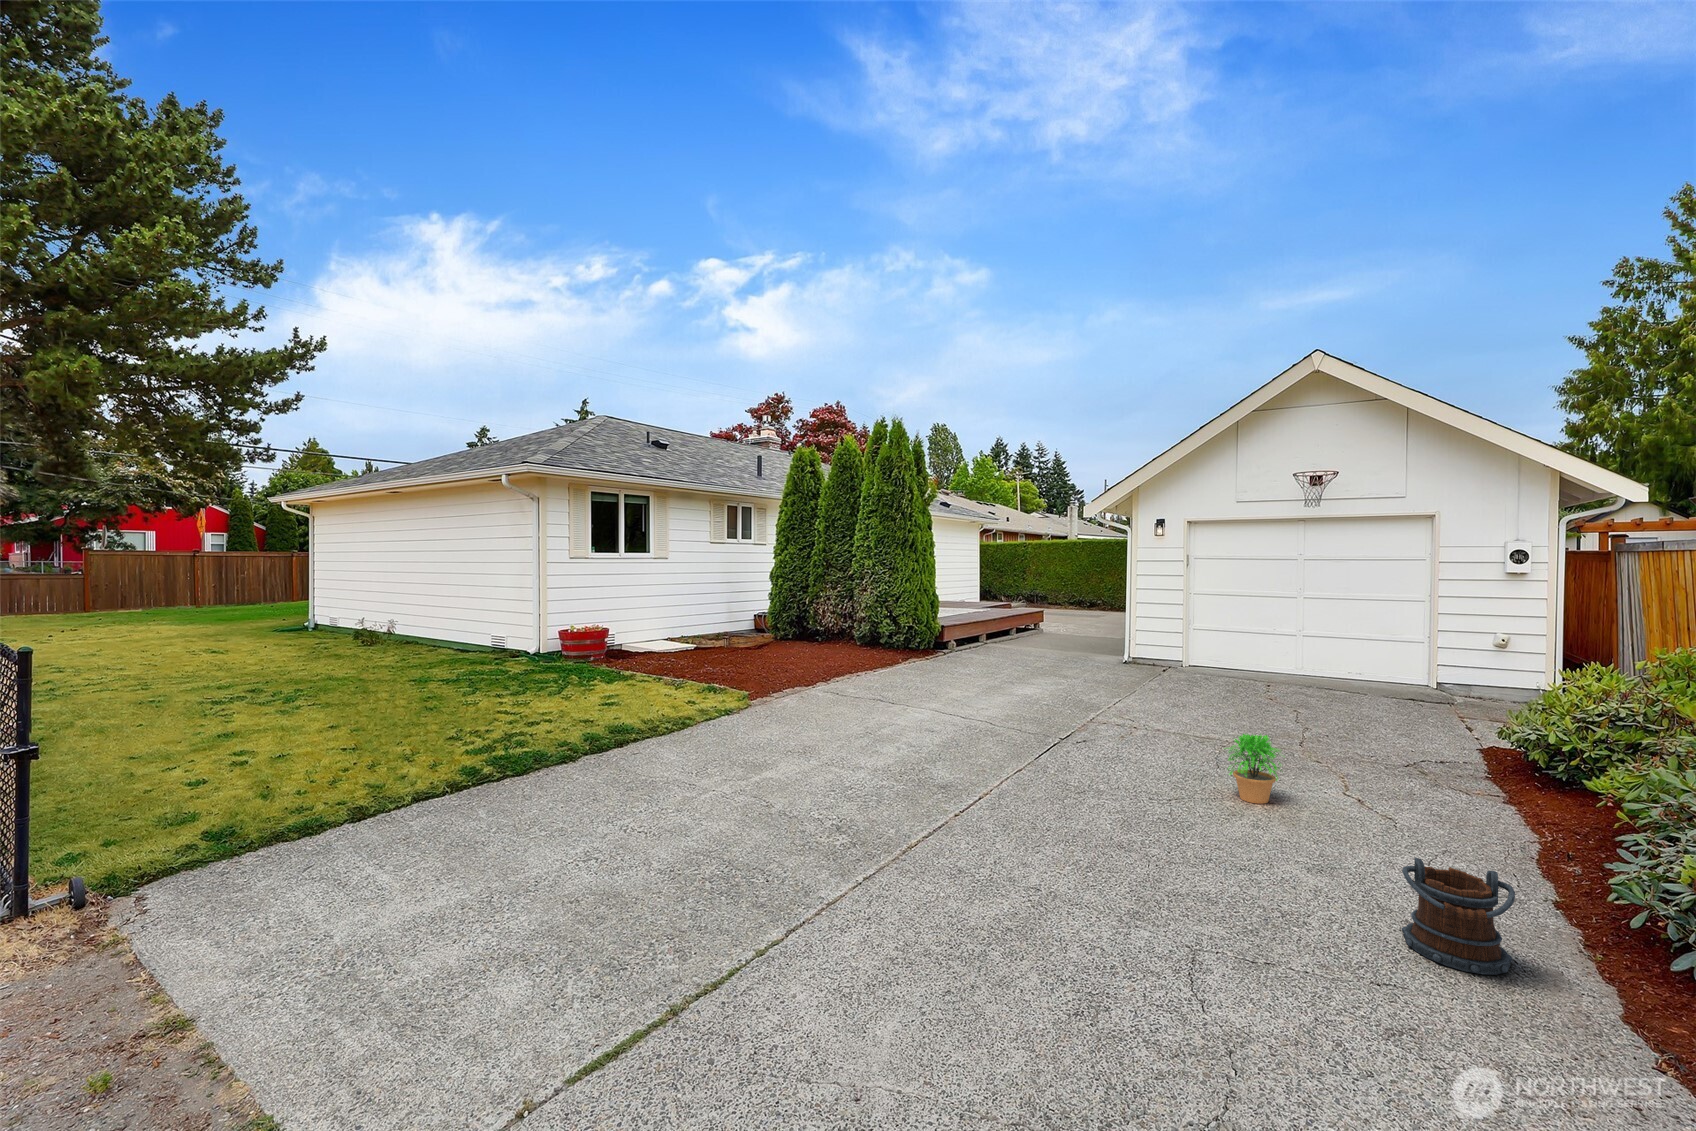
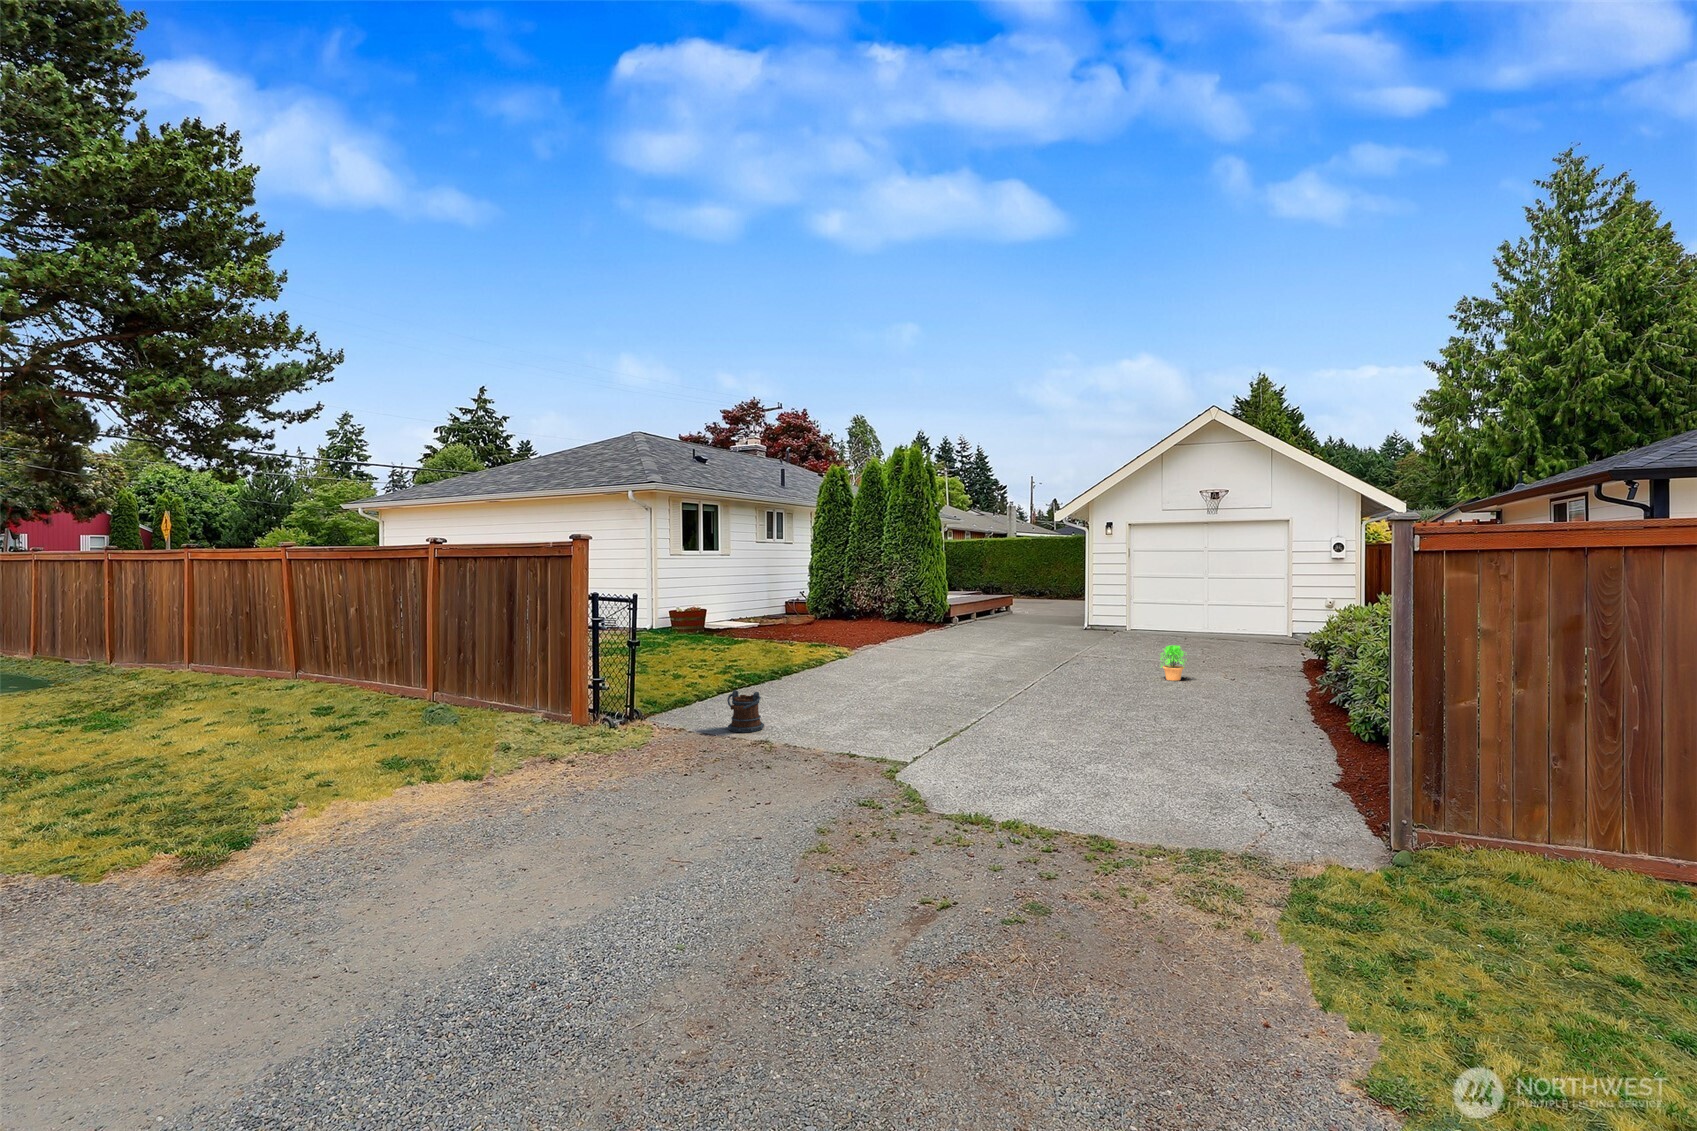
bucket: present [1402,858,1515,975] -> present [727,690,764,732]

